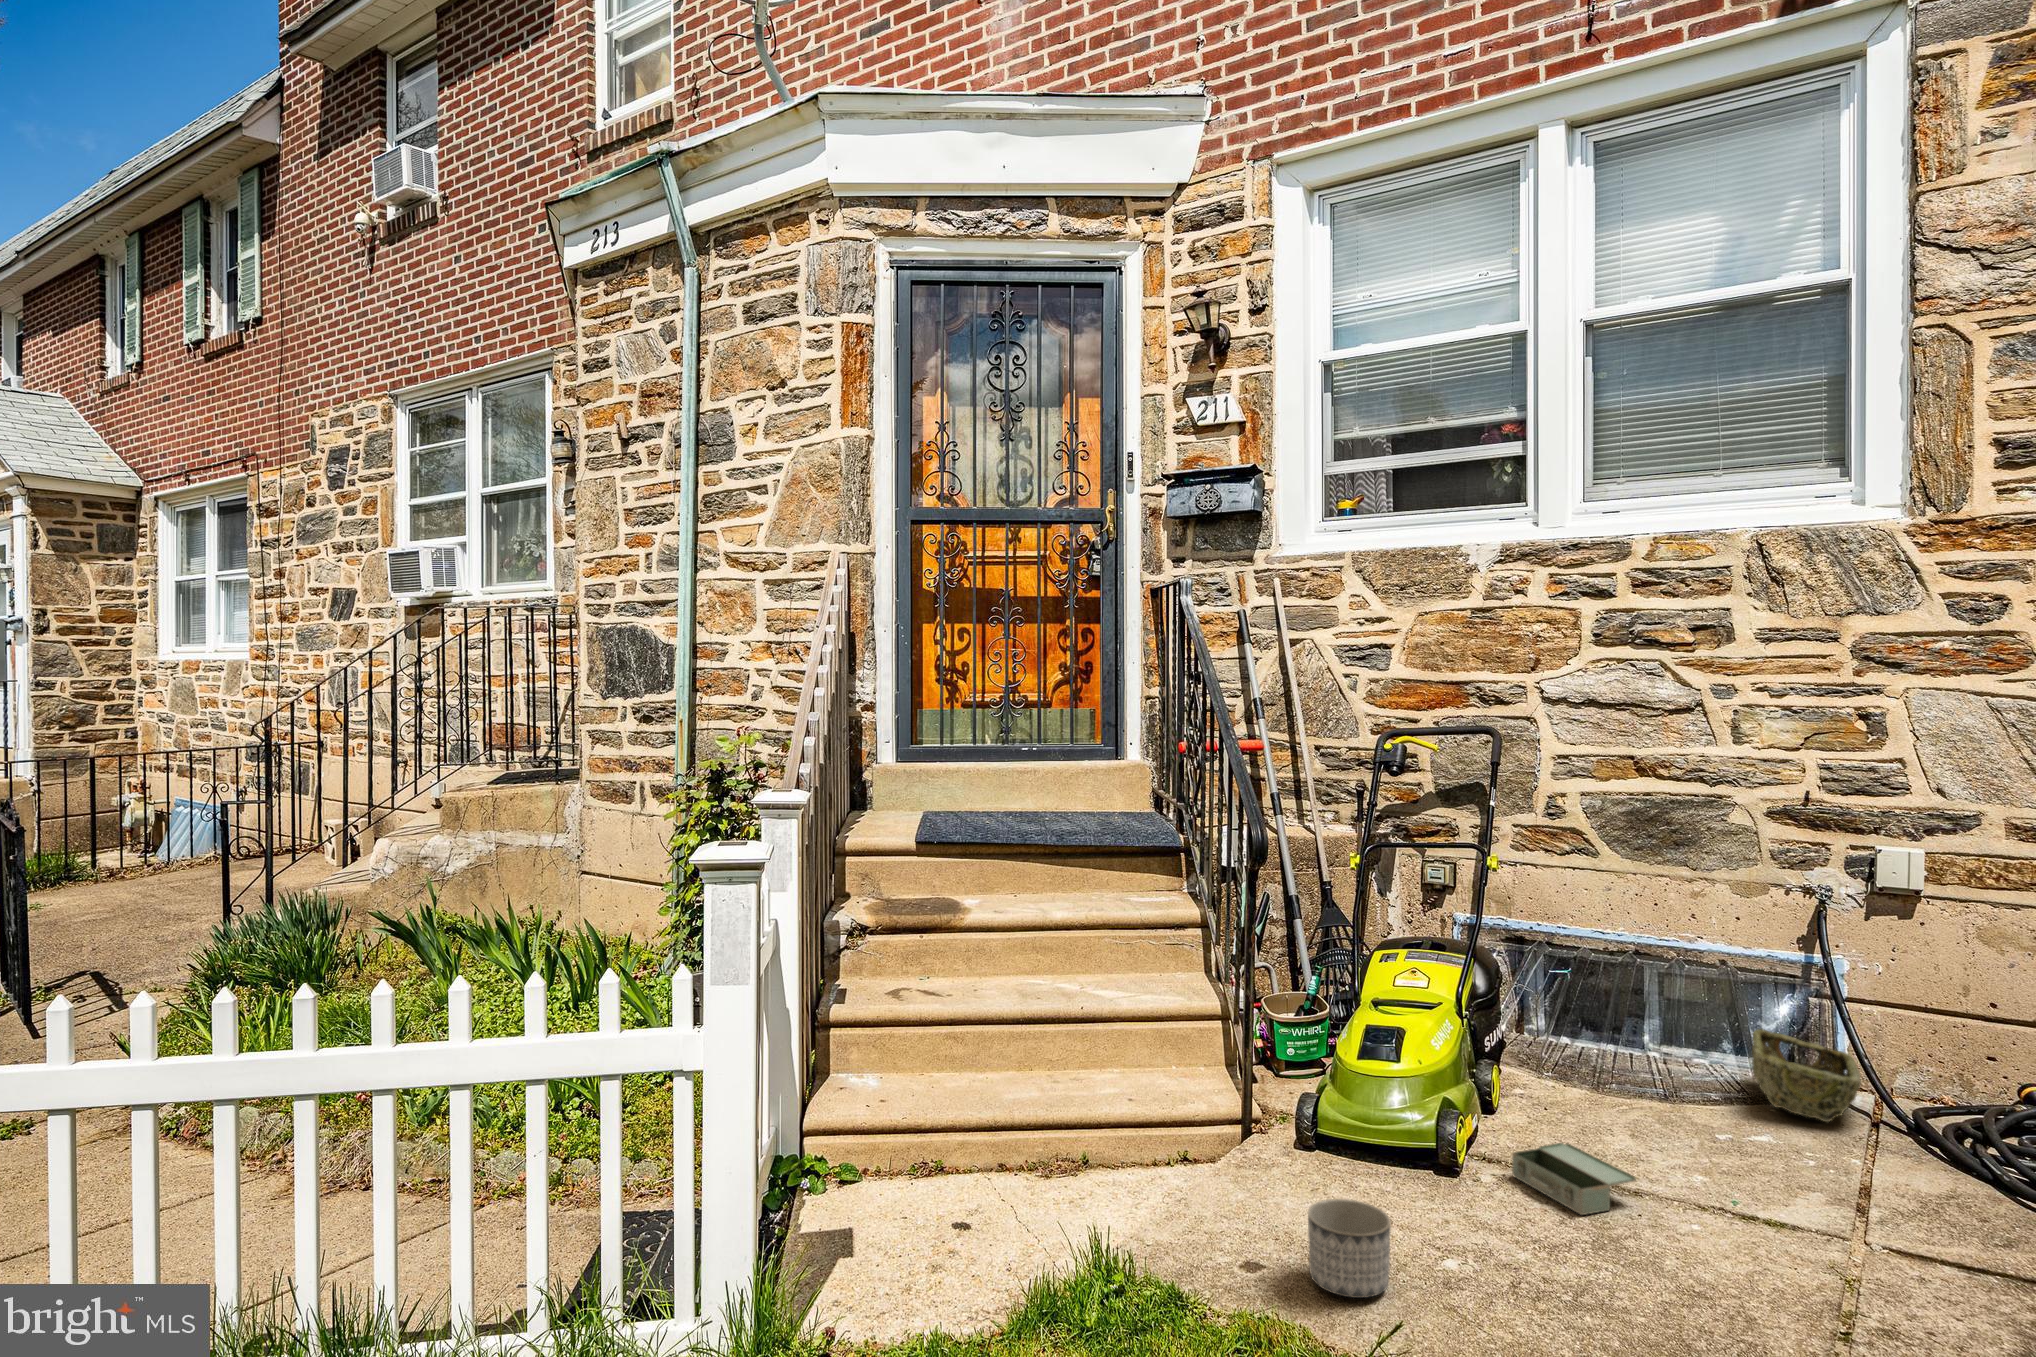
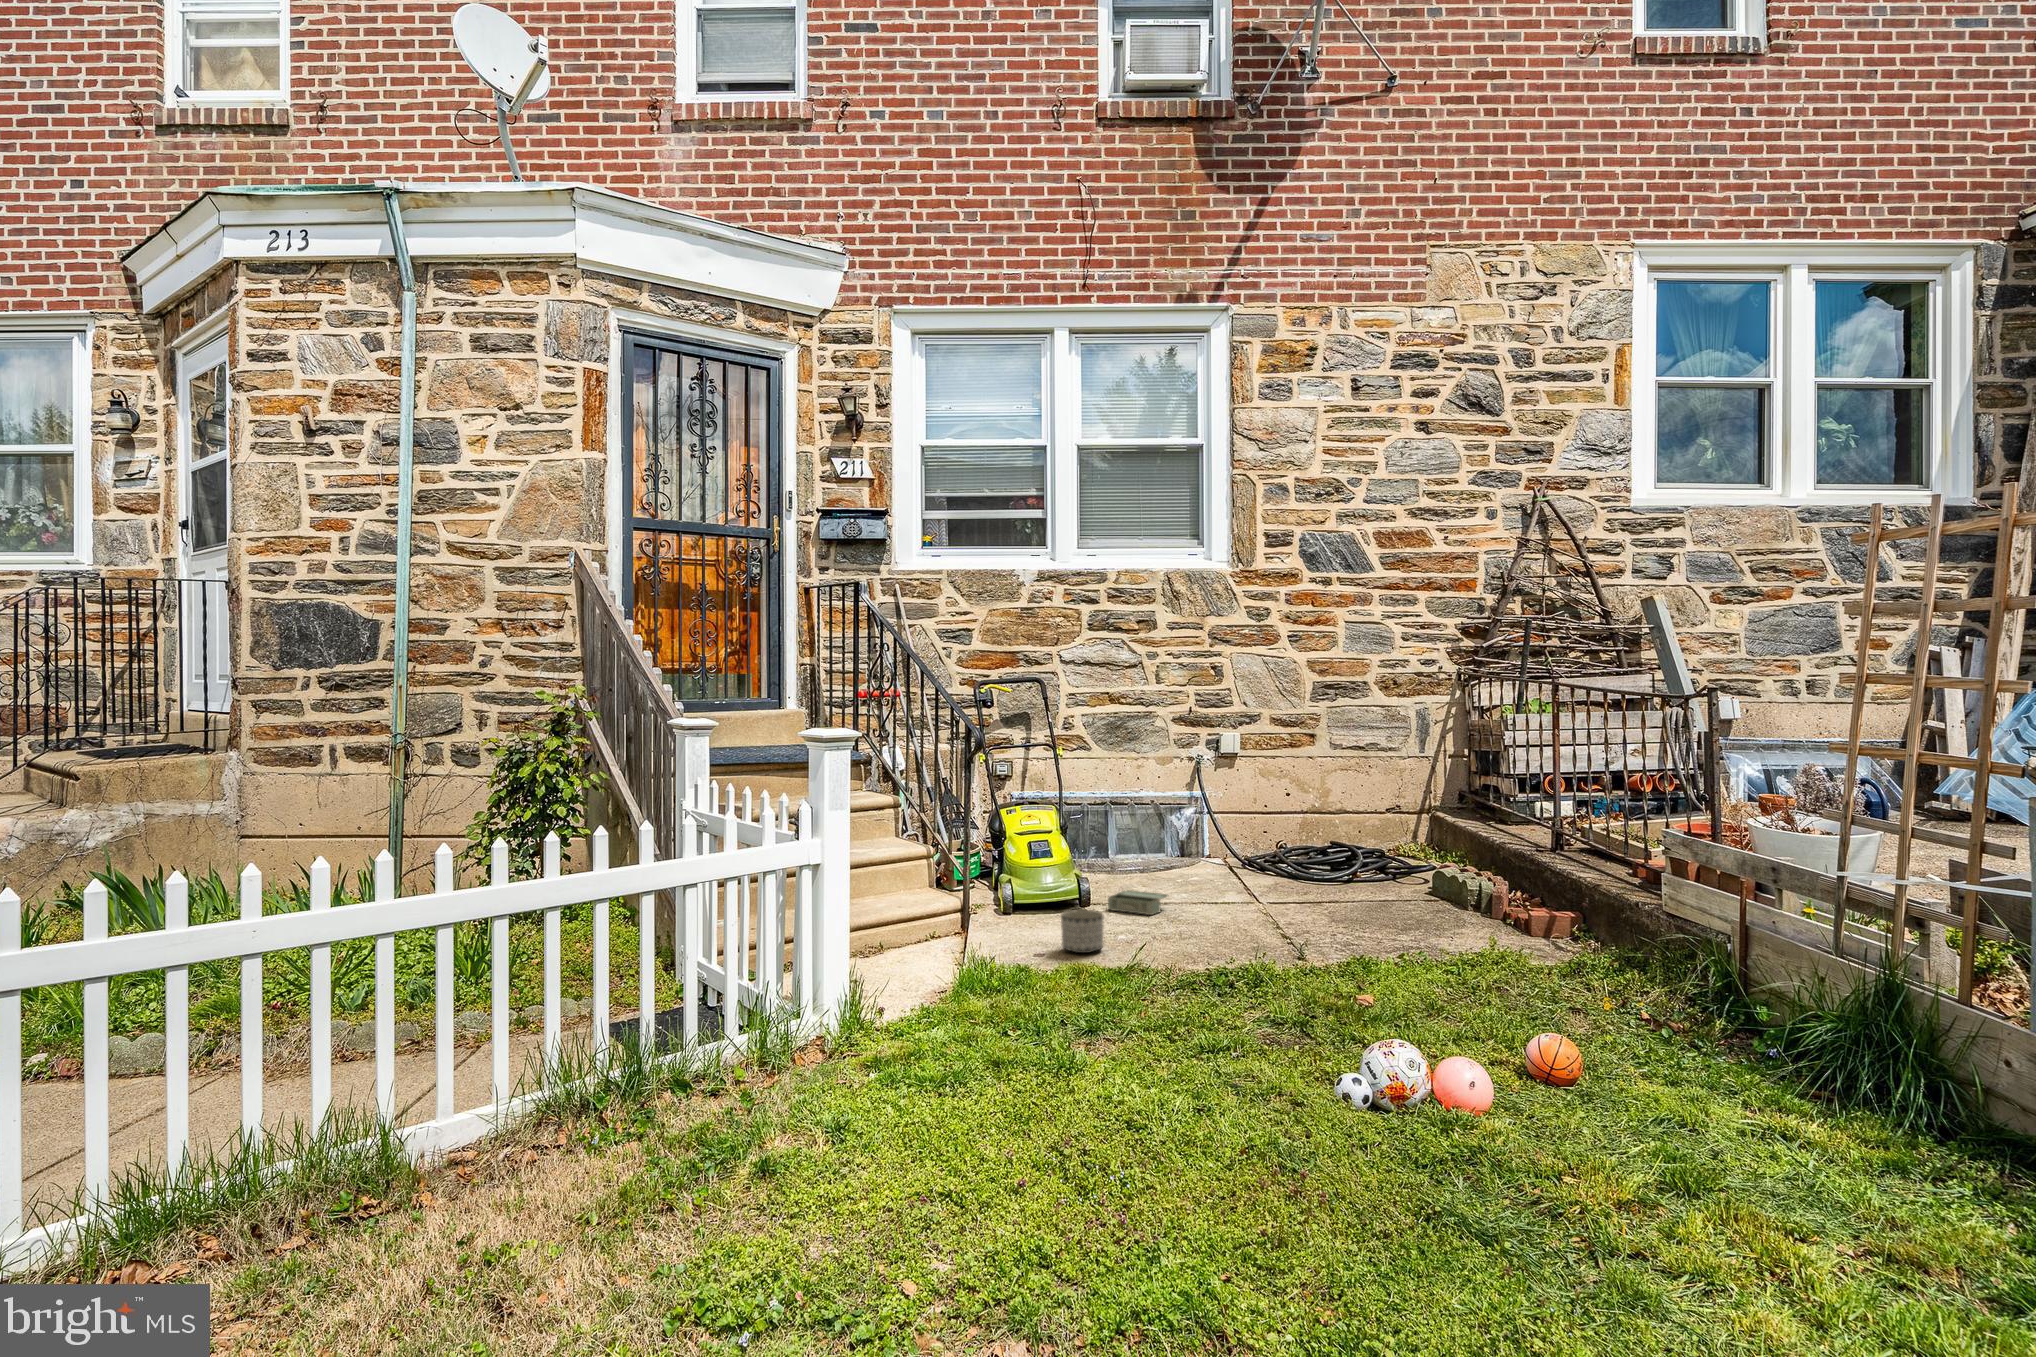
woven basket: present [1752,1029,1861,1122] -> none [1172,838,1229,874]

